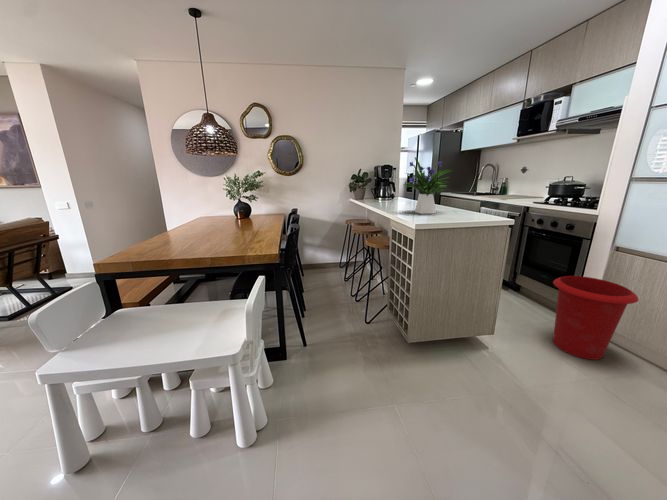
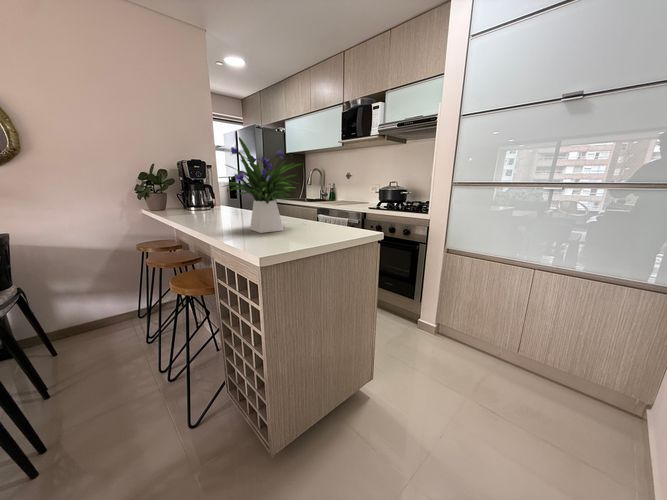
waste bin: present [553,276,638,360] -> none [411,283,480,370]

